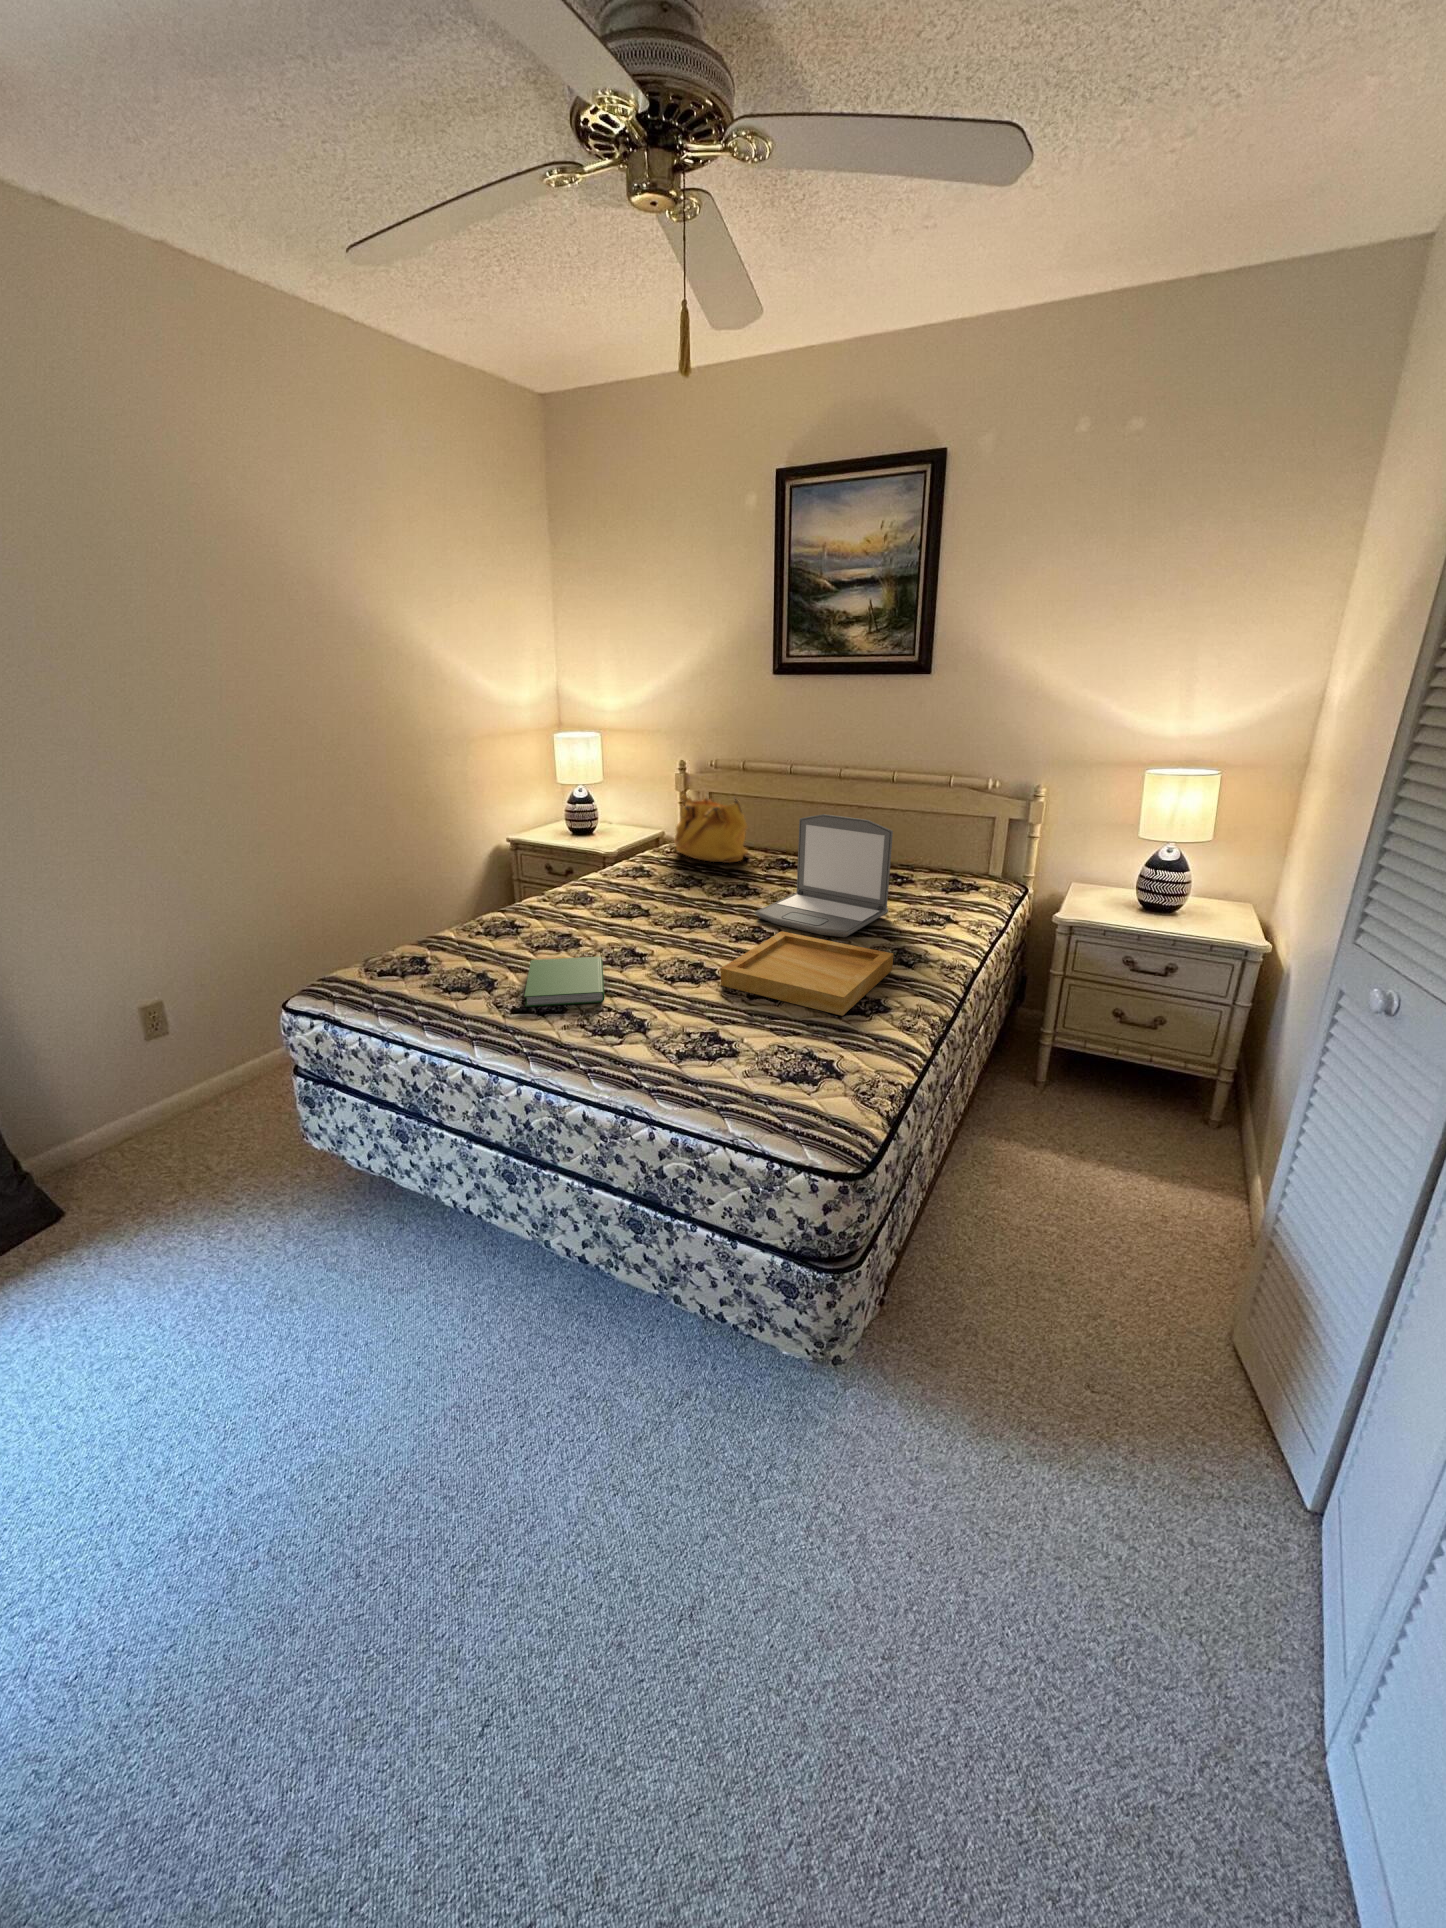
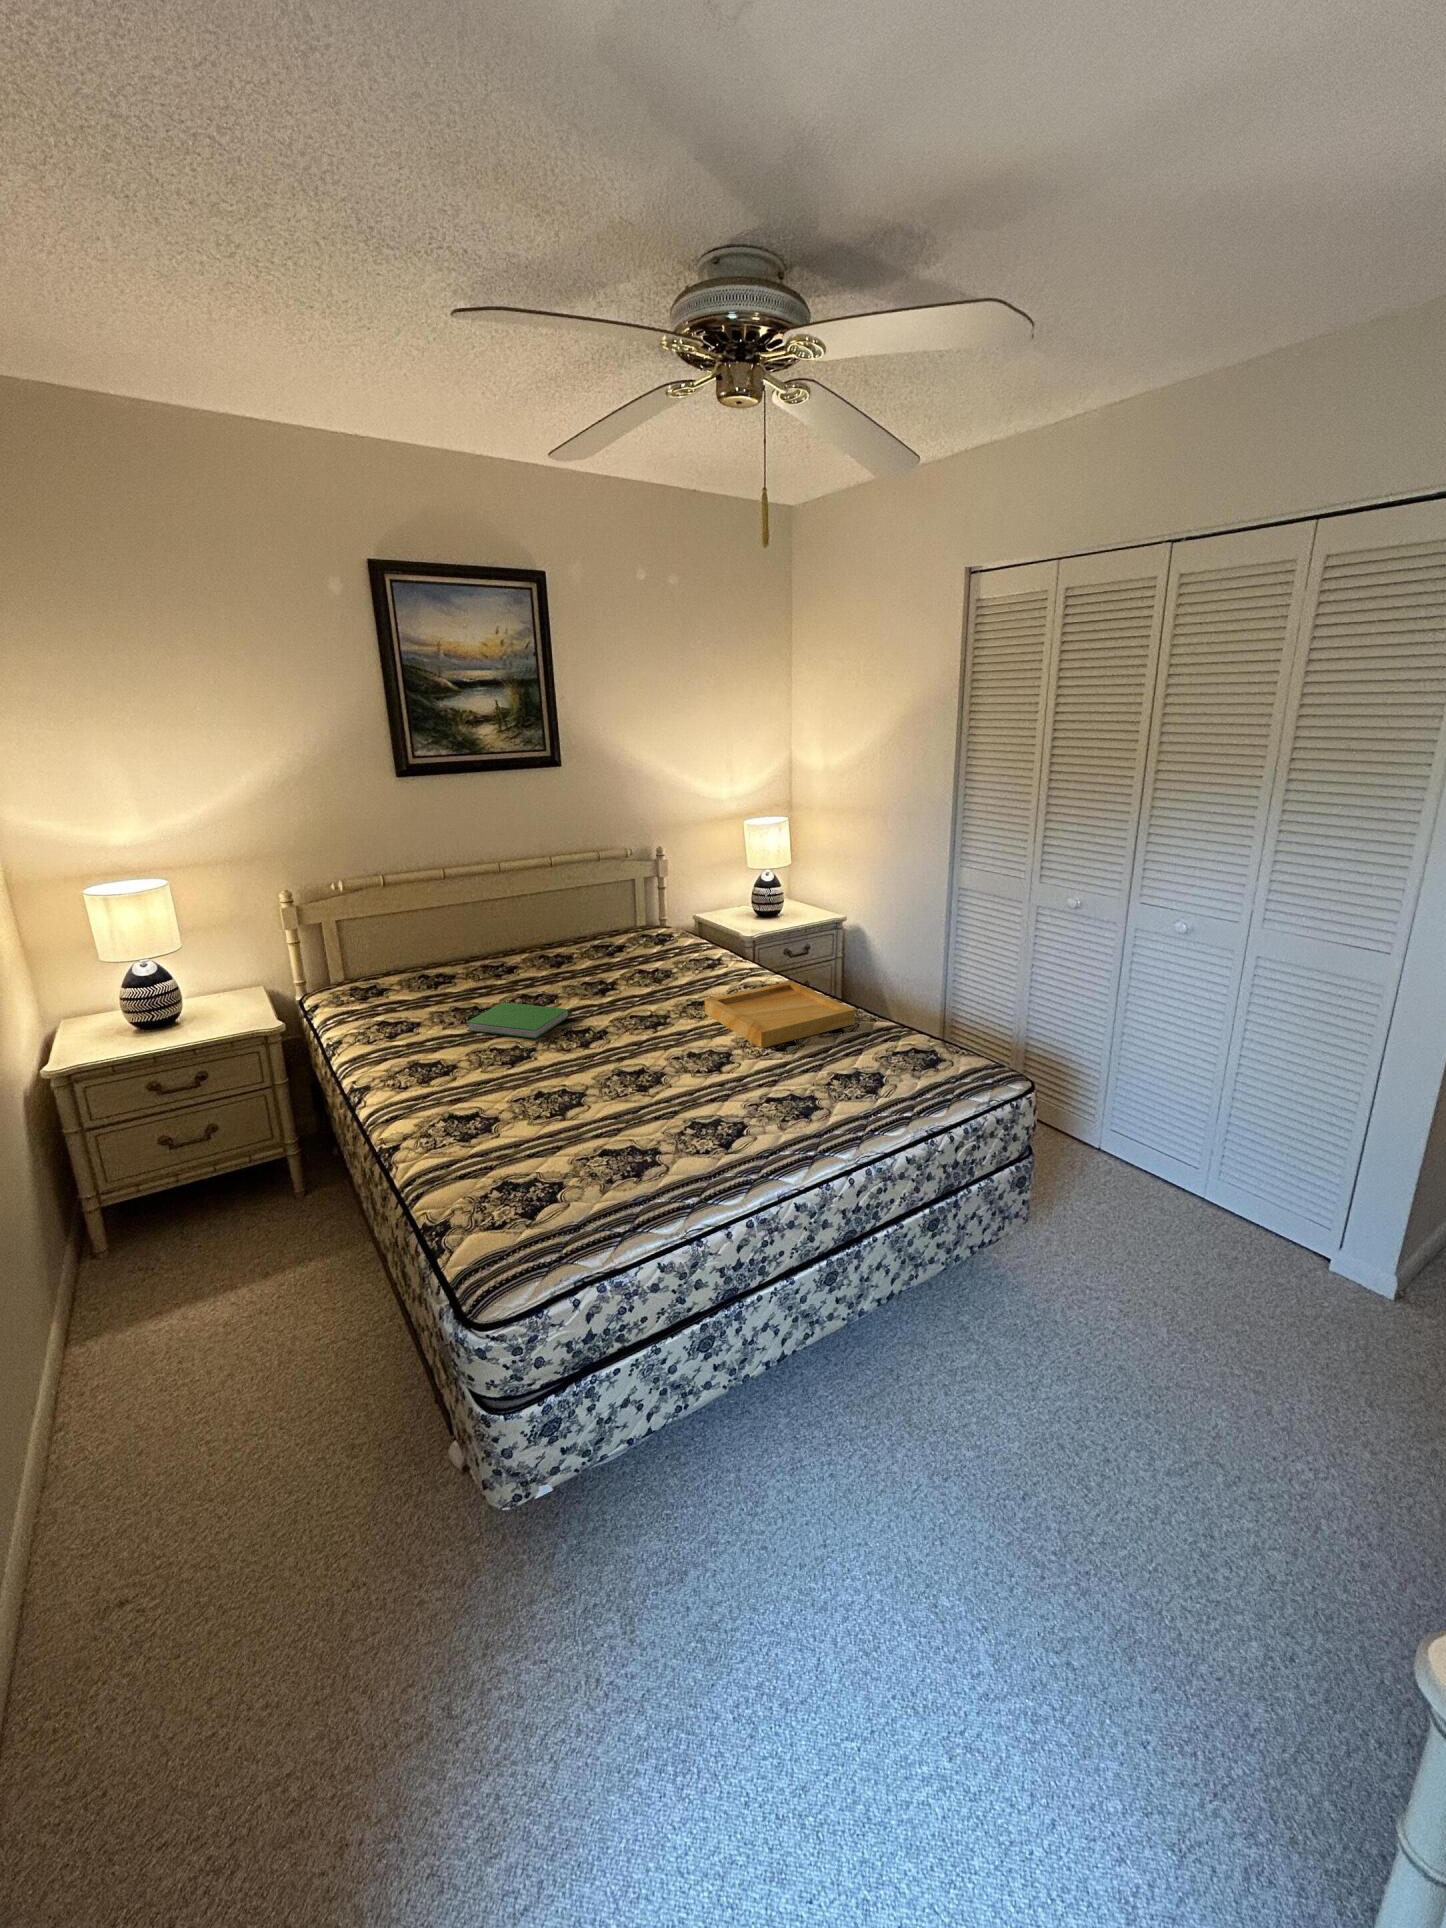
handbag: present [674,794,748,863] -> none [360,911,468,994]
laptop: present [755,814,893,937] -> none [599,894,720,1006]
hardcover book: present [524,957,605,1007] -> present [466,1002,569,1039]

